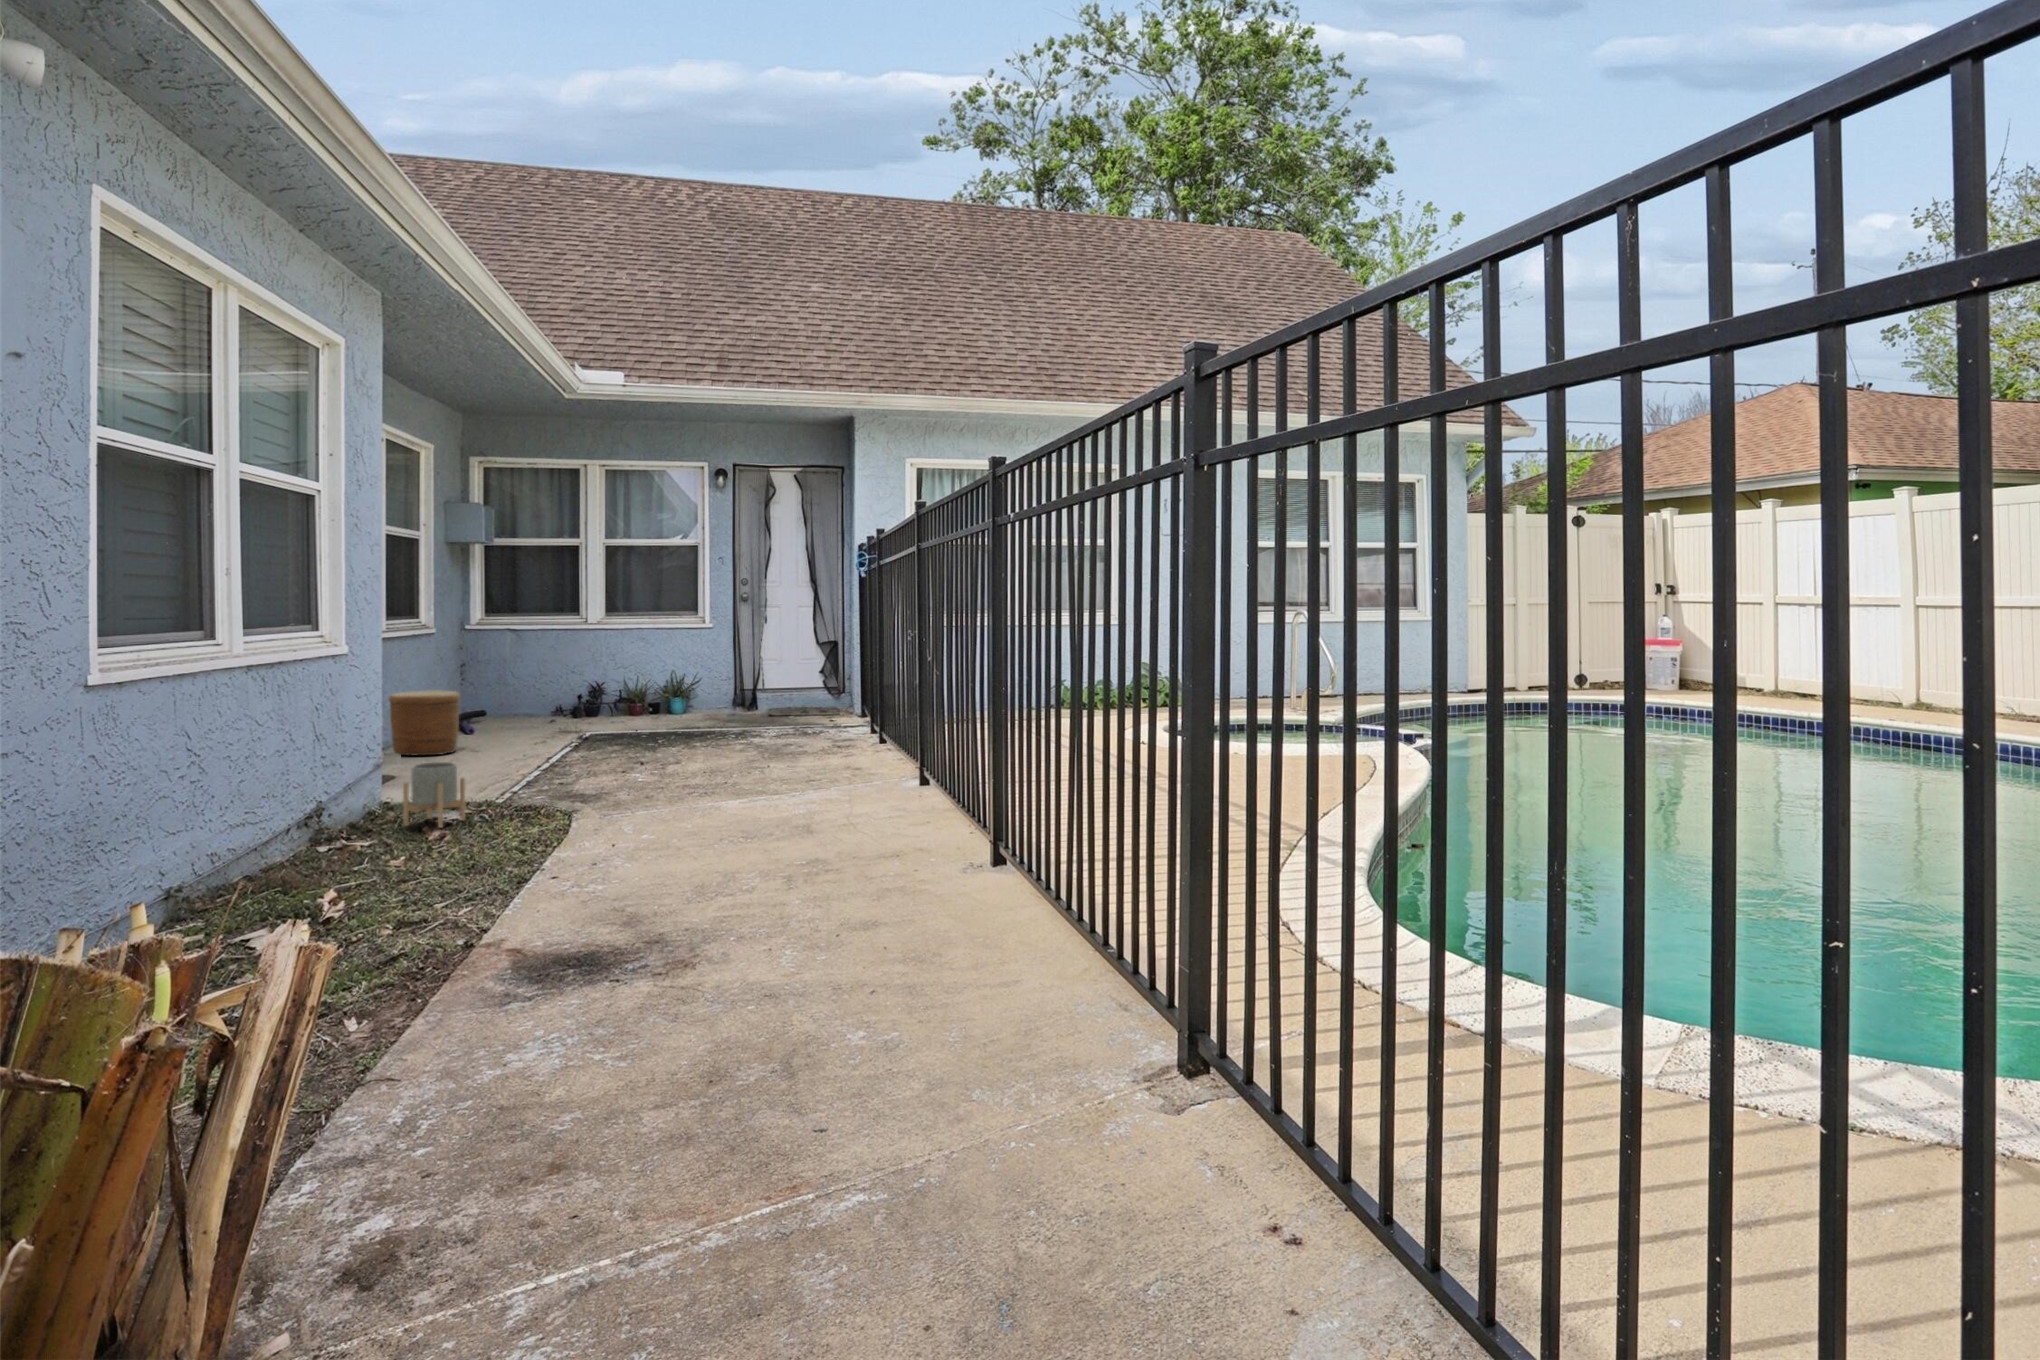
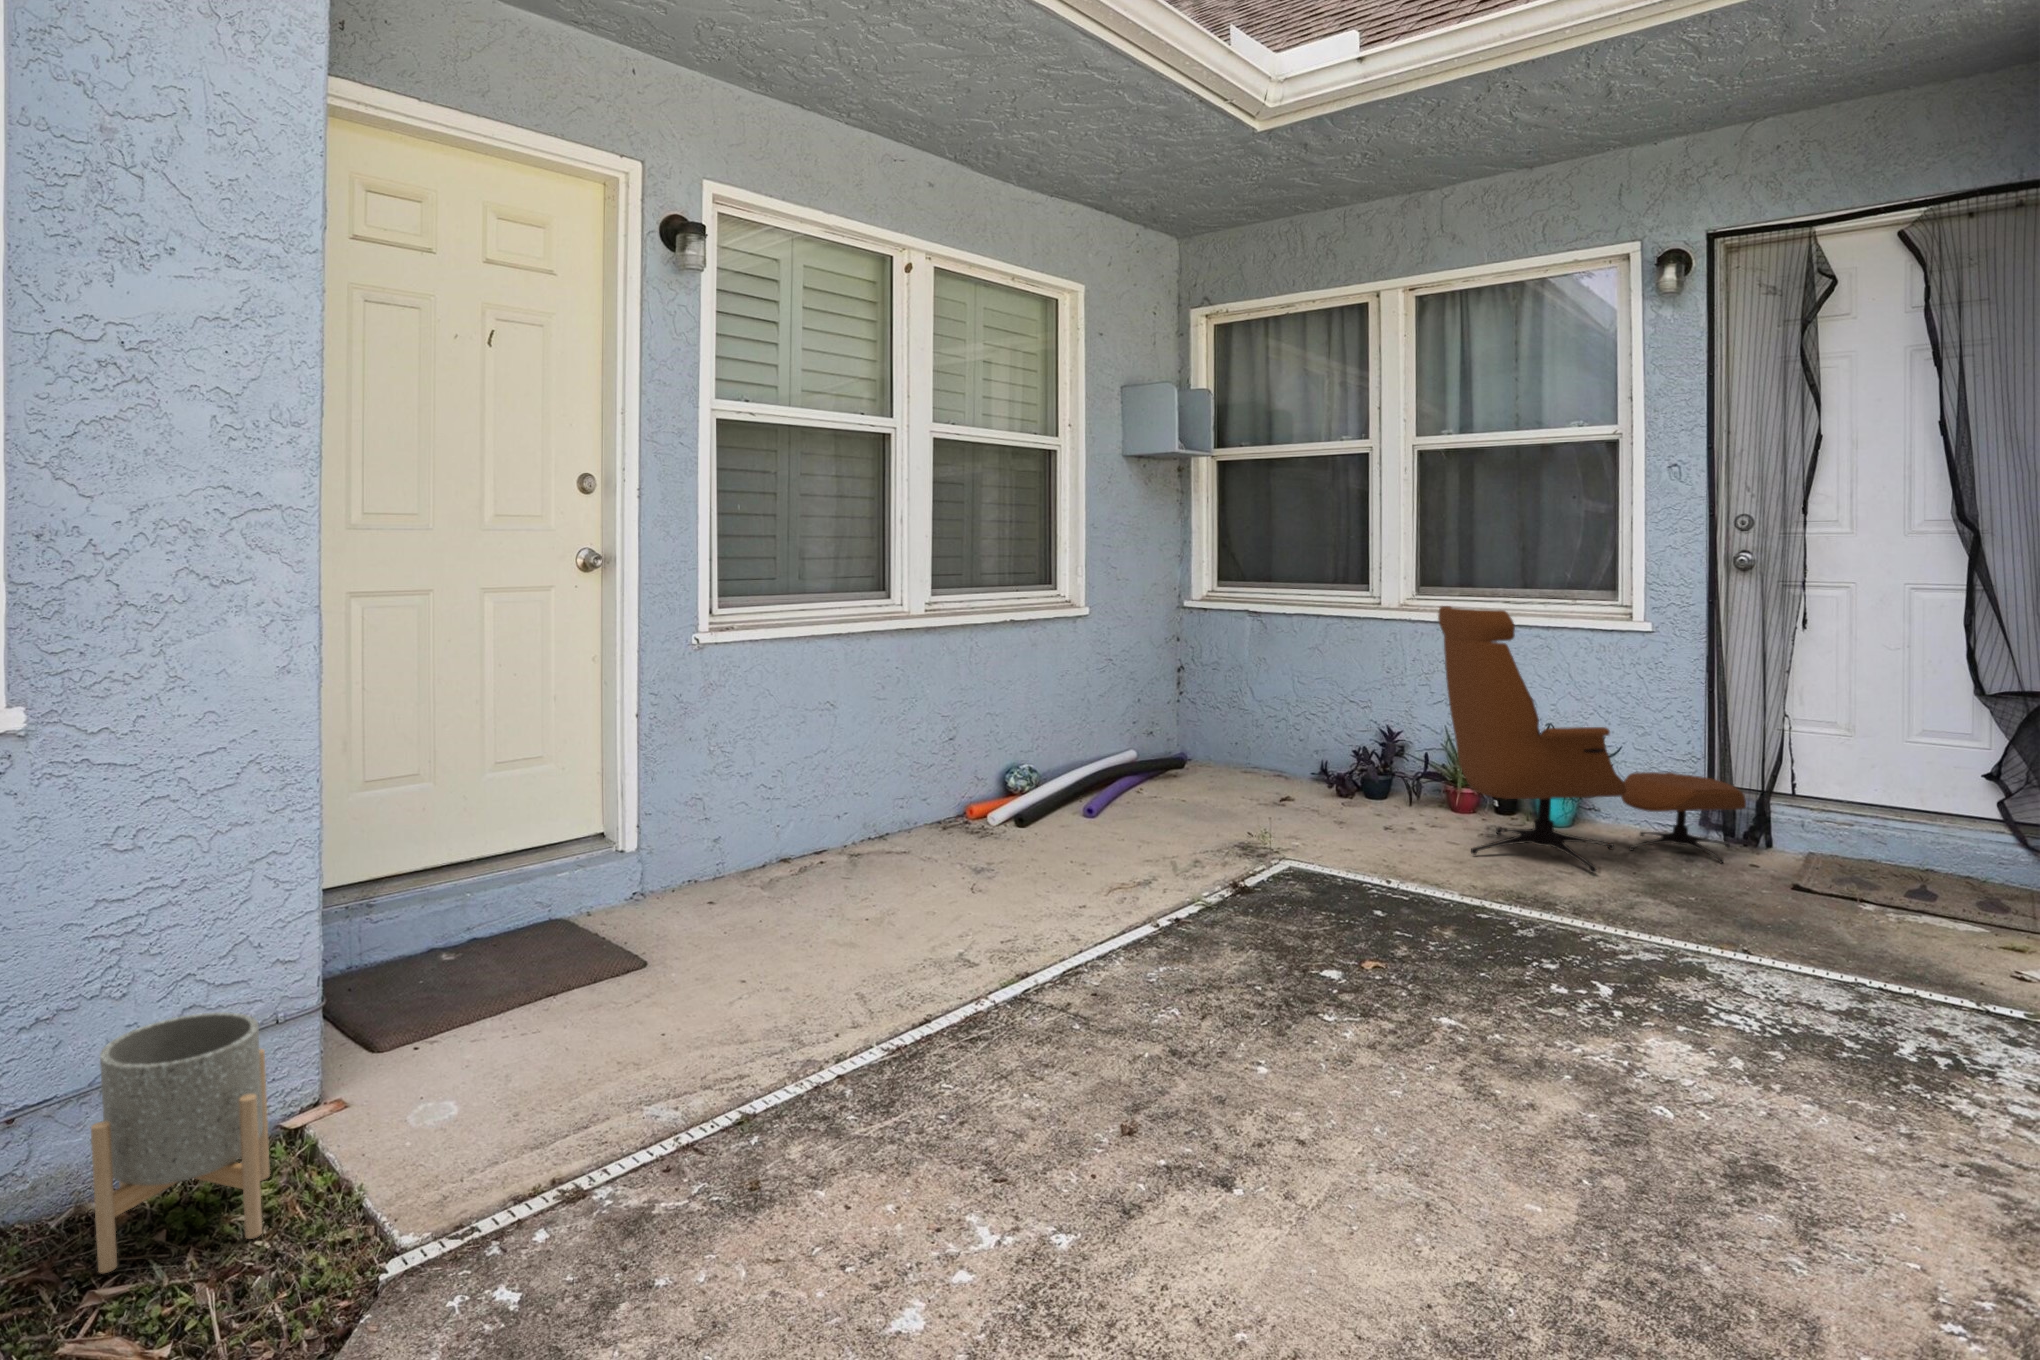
lounge chair: none [644,620,754,725] -> present [1438,606,1746,873]
woven basket: present [389,690,460,756] -> none [847,730,974,869]

